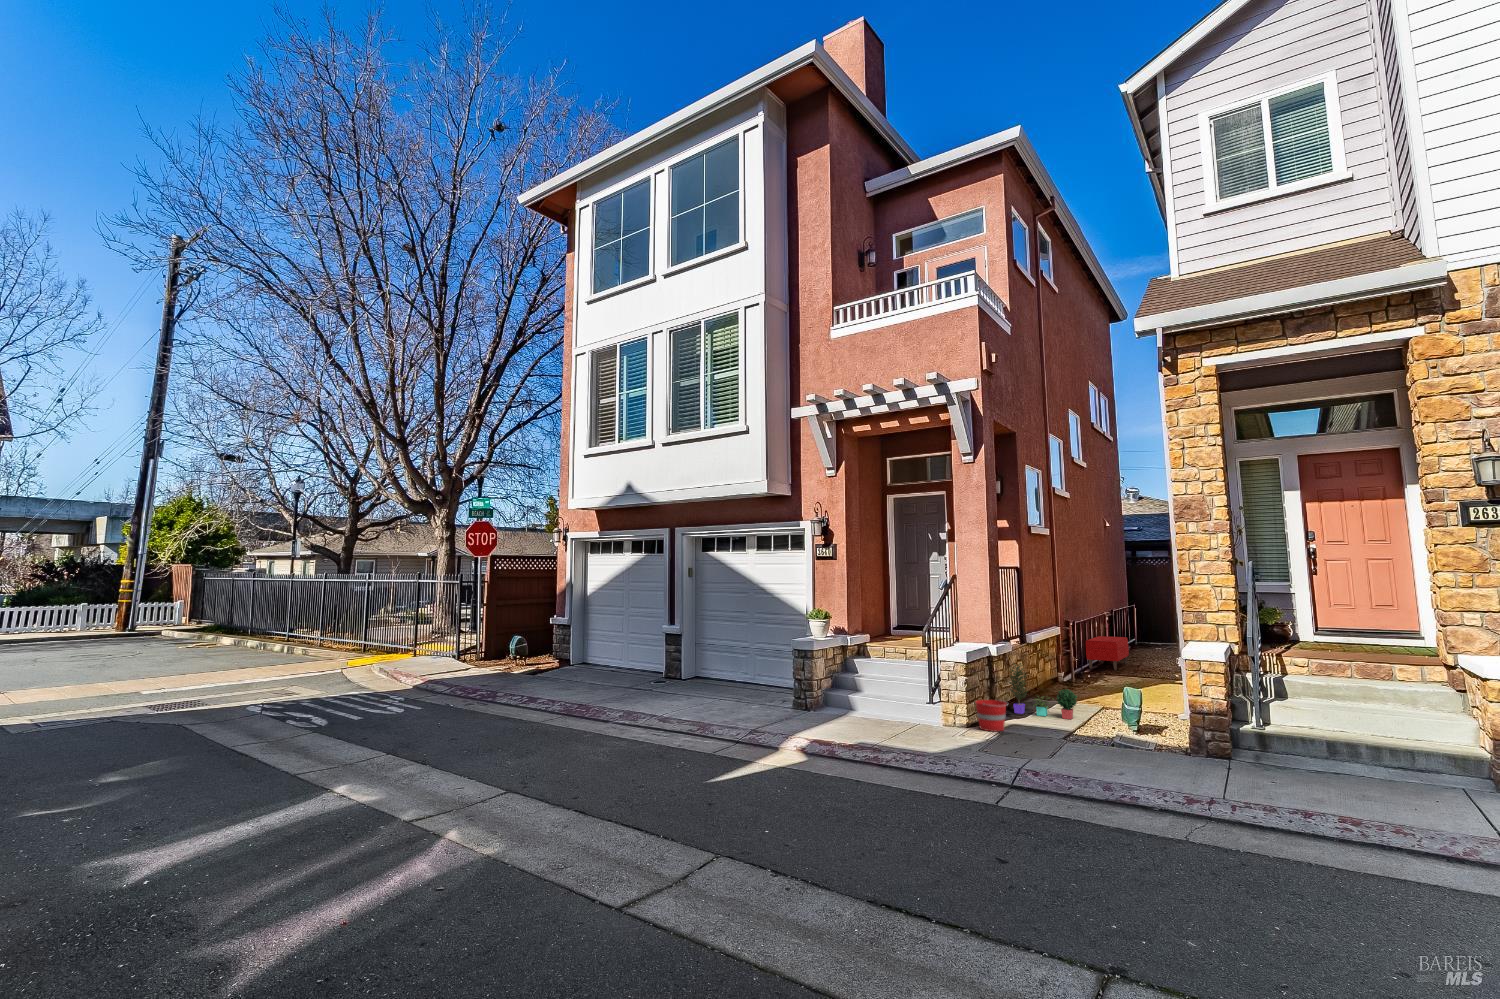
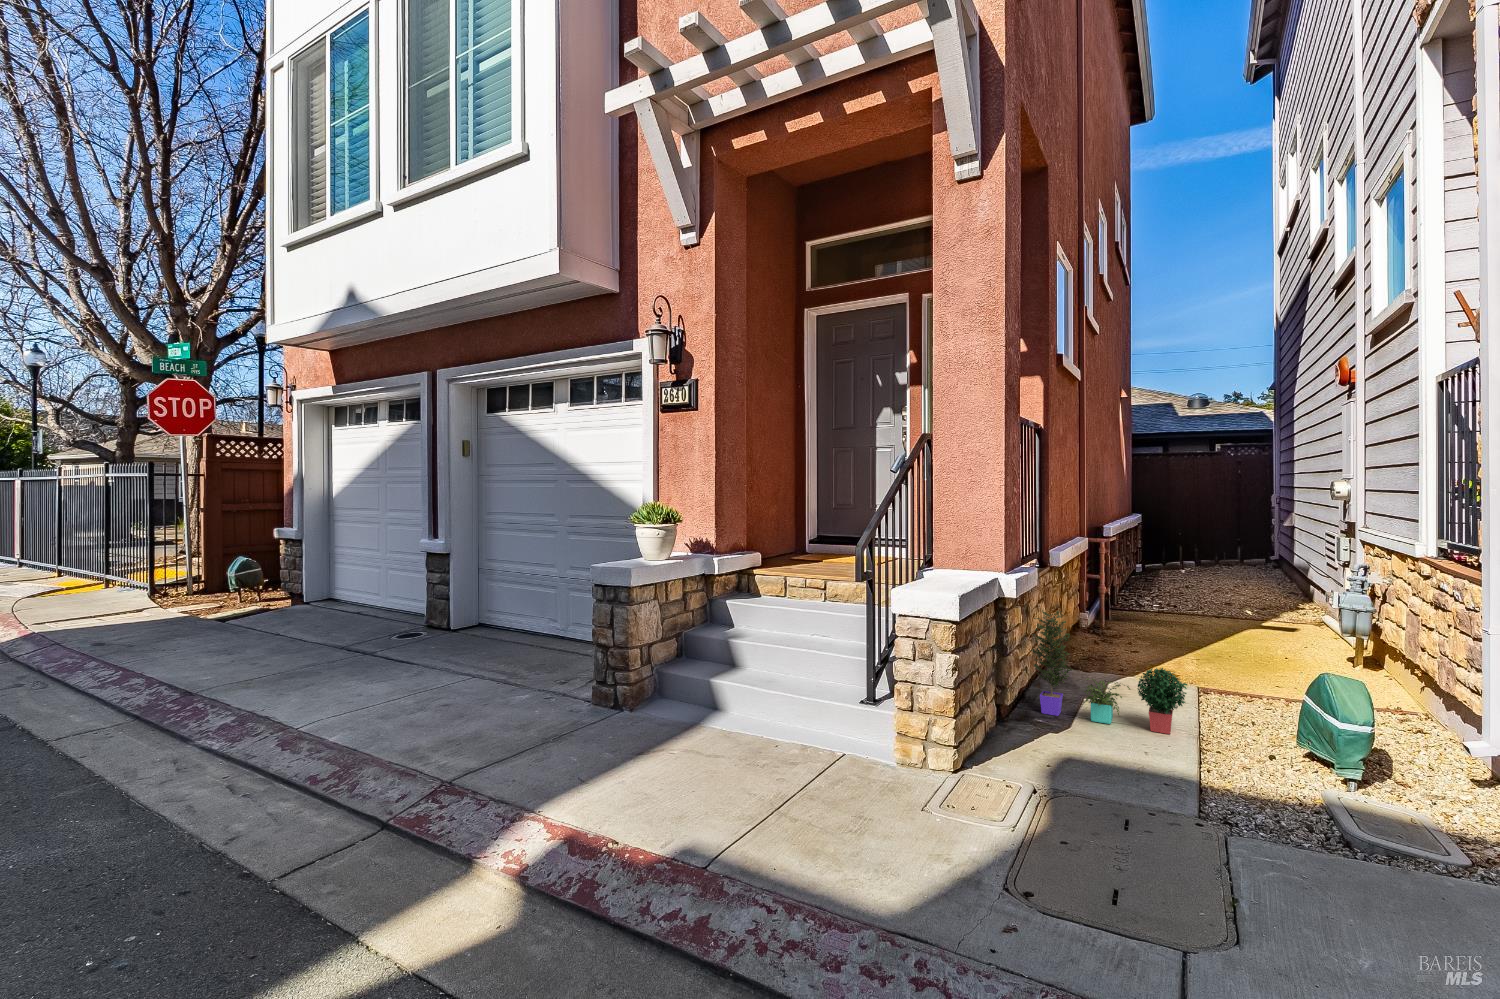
bench: present [1086,636,1129,670] -> none [1108,551,1163,603]
bucket: present [975,700,1007,731] -> none [974,703,1055,787]

